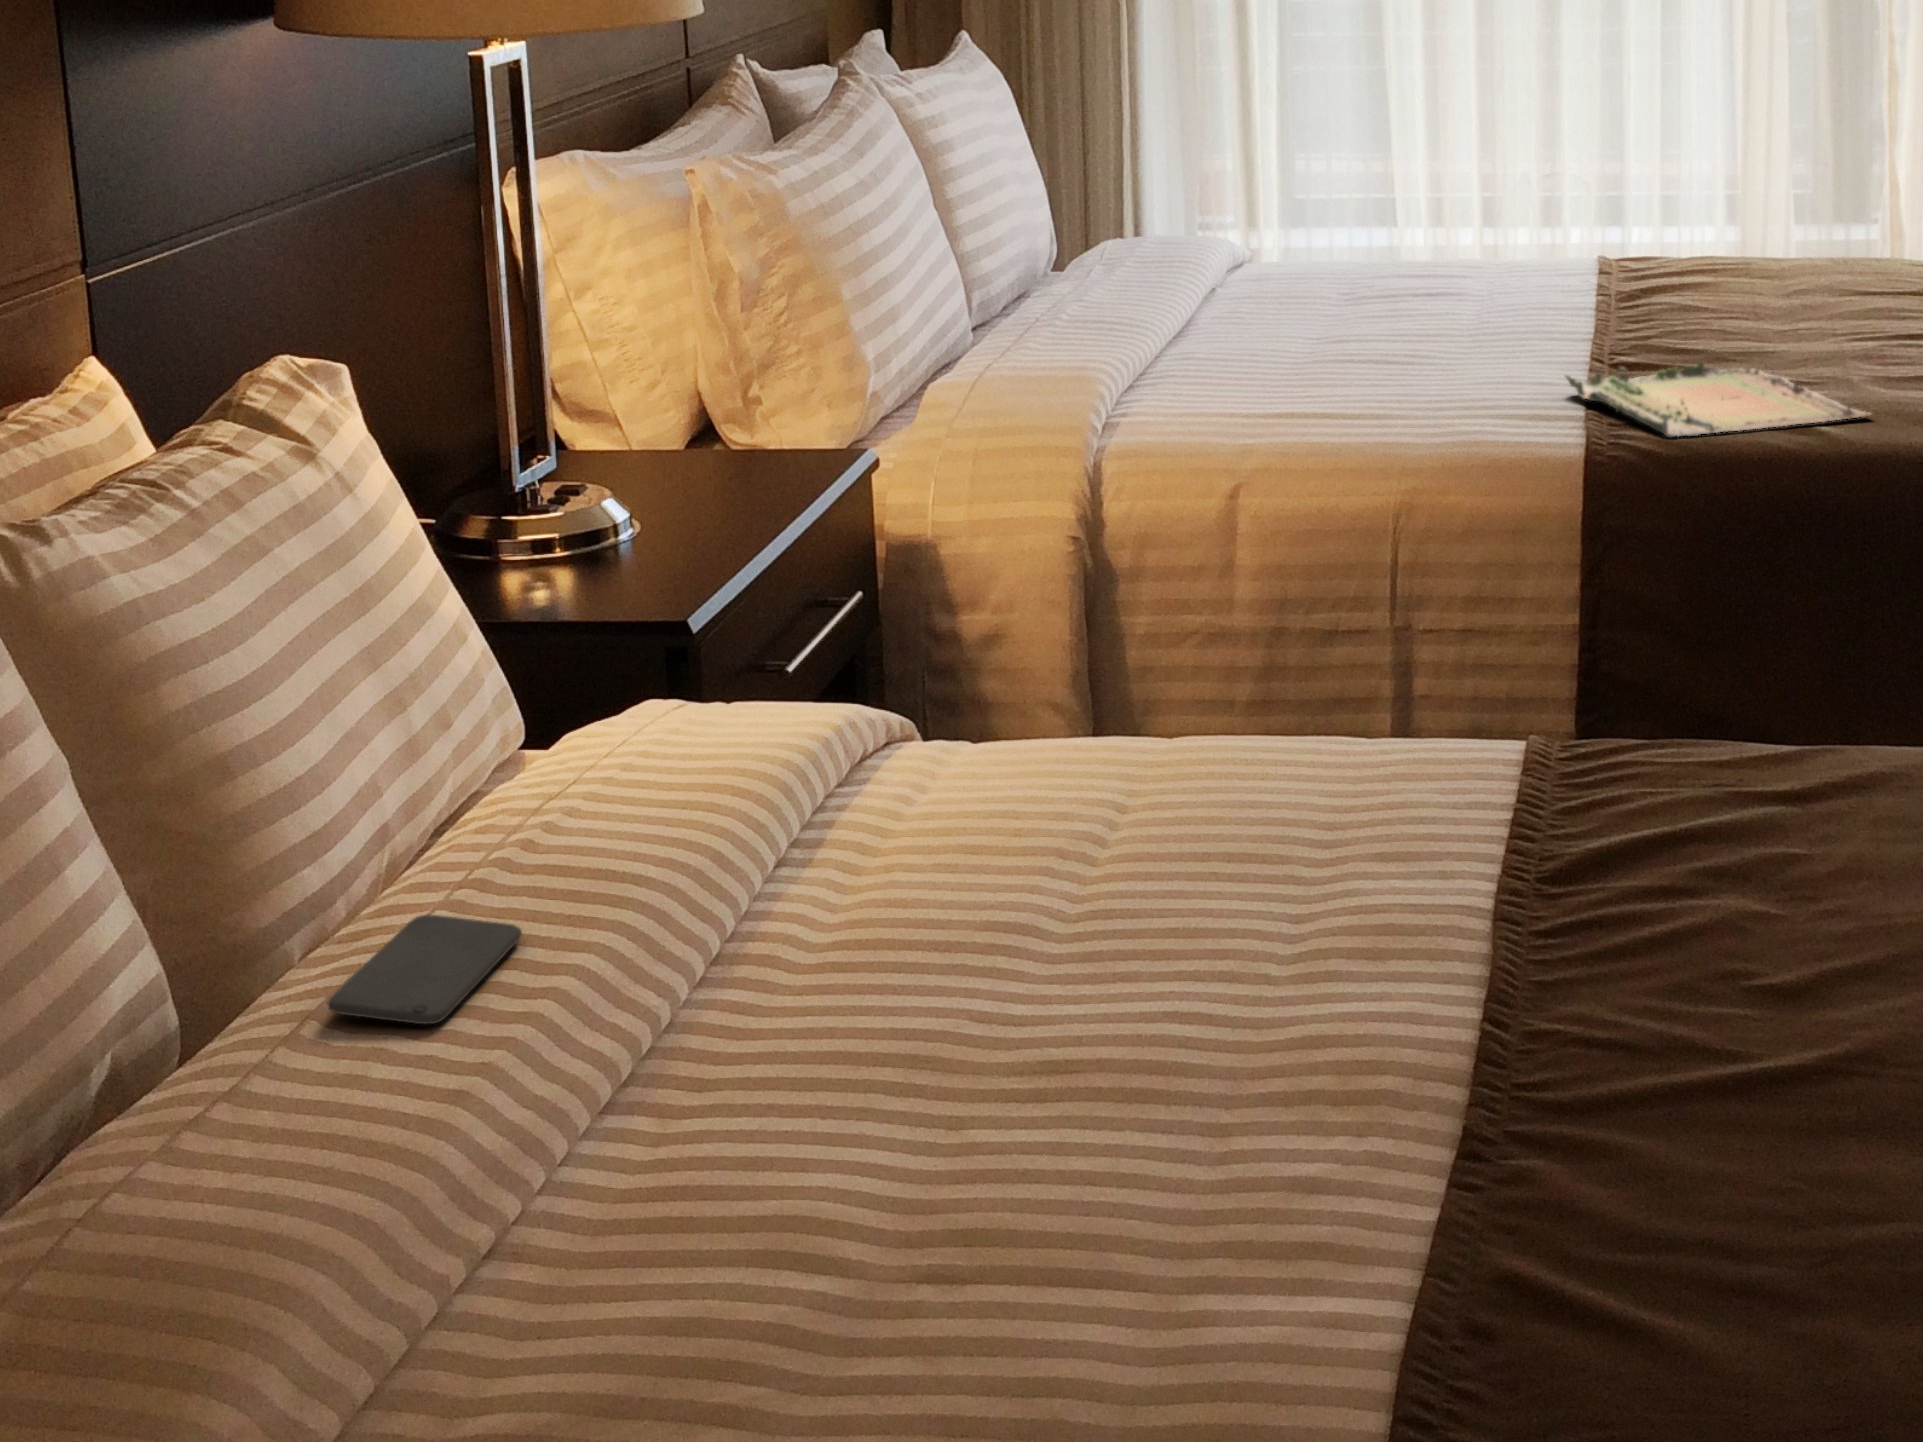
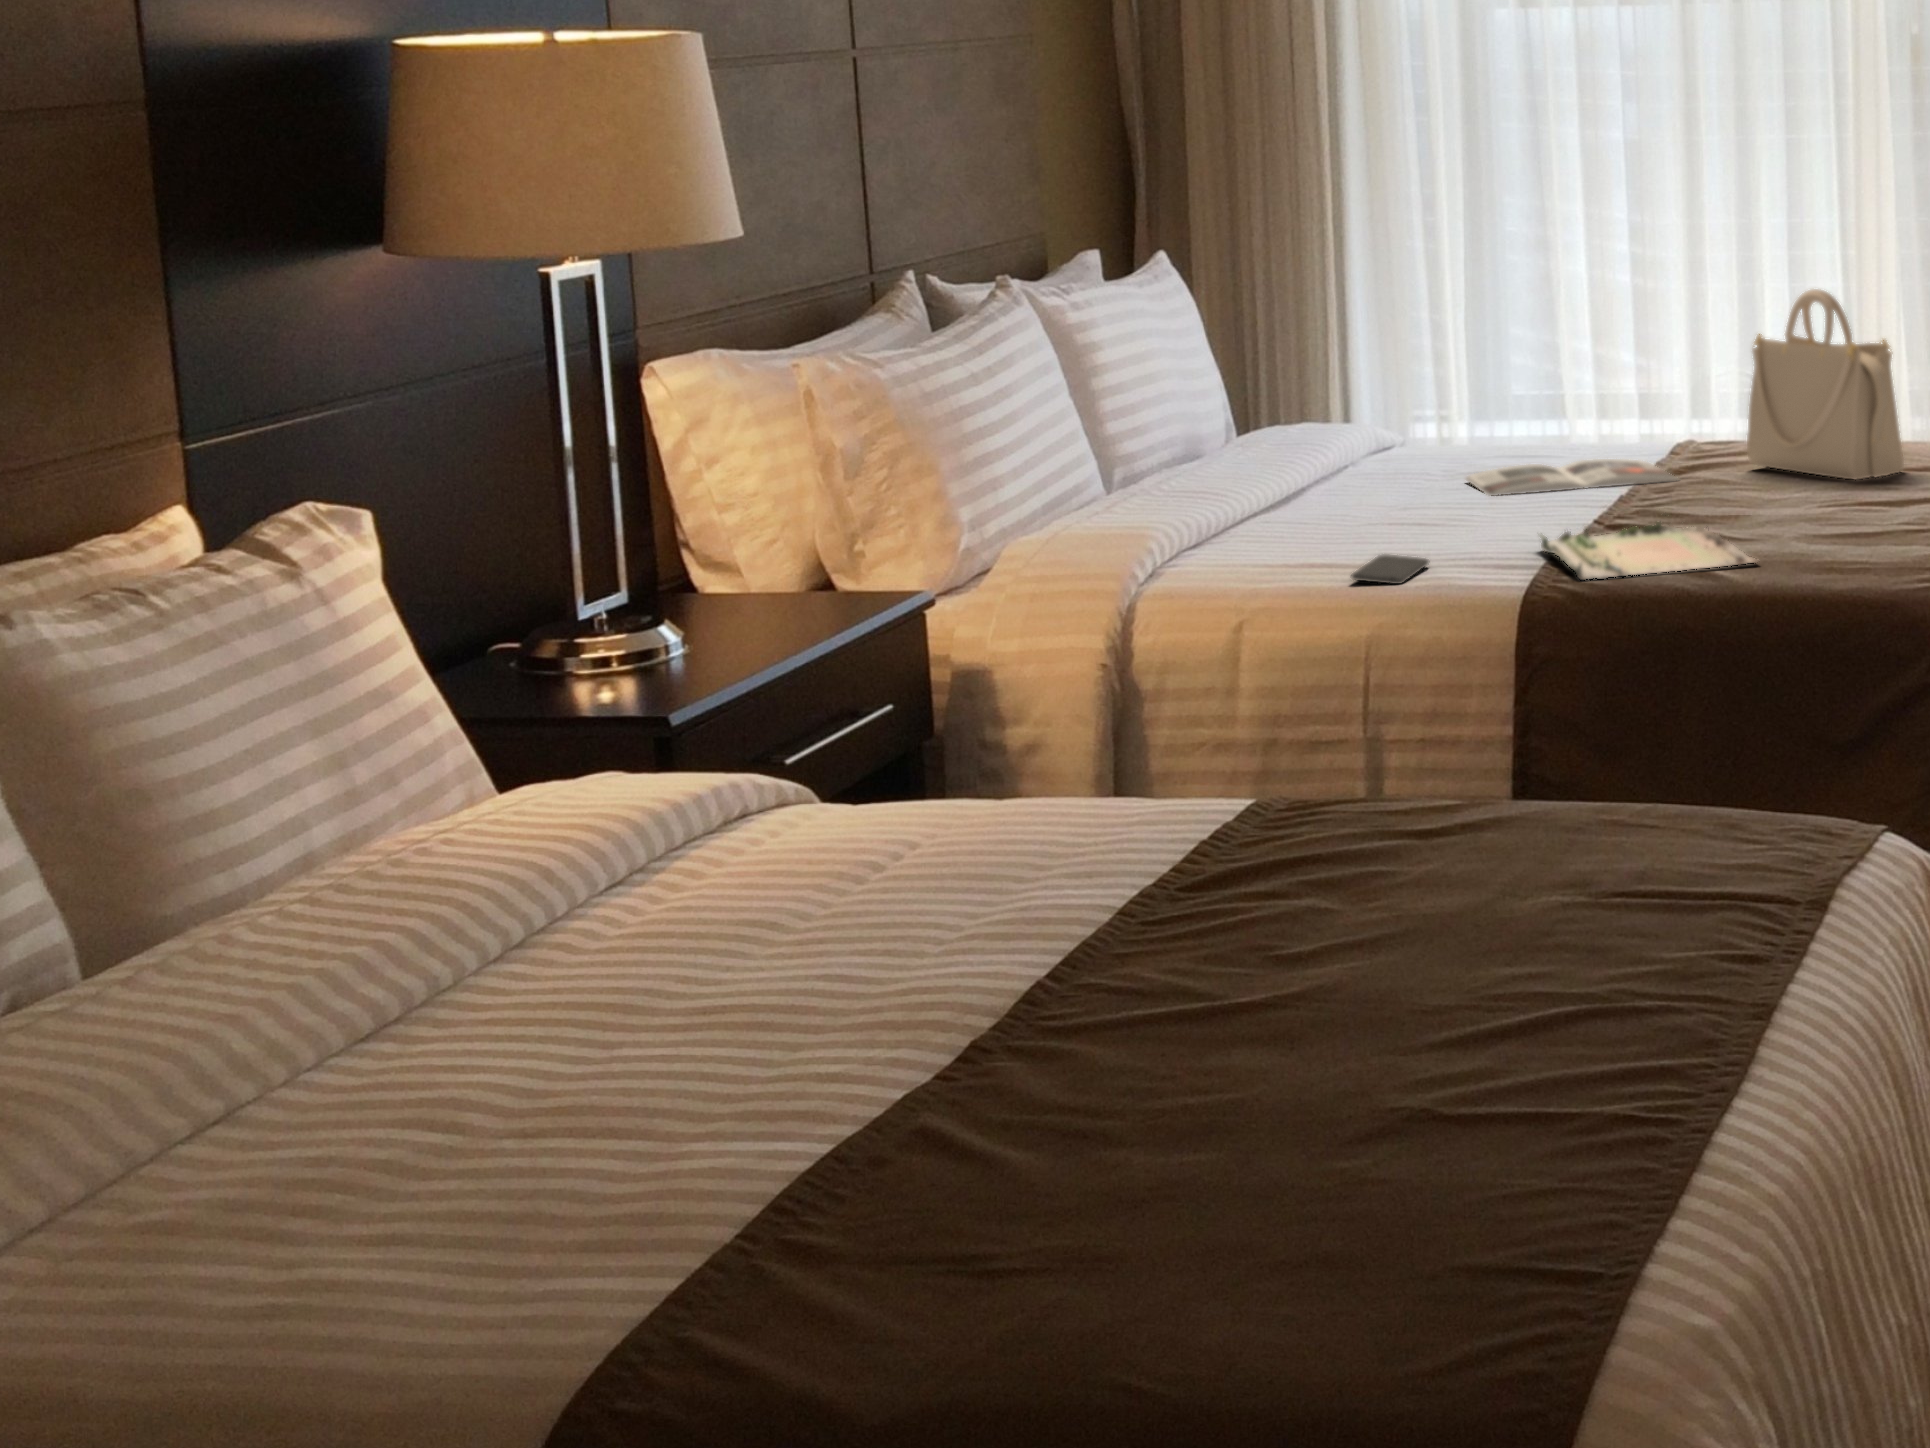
handbag: none [1695,79,1892,305] -> present [1747,289,1904,479]
magazine: none [1366,277,1630,323] -> present [1466,459,1678,496]
smartphone: present [328,915,522,1024] -> present [1351,555,1430,584]

